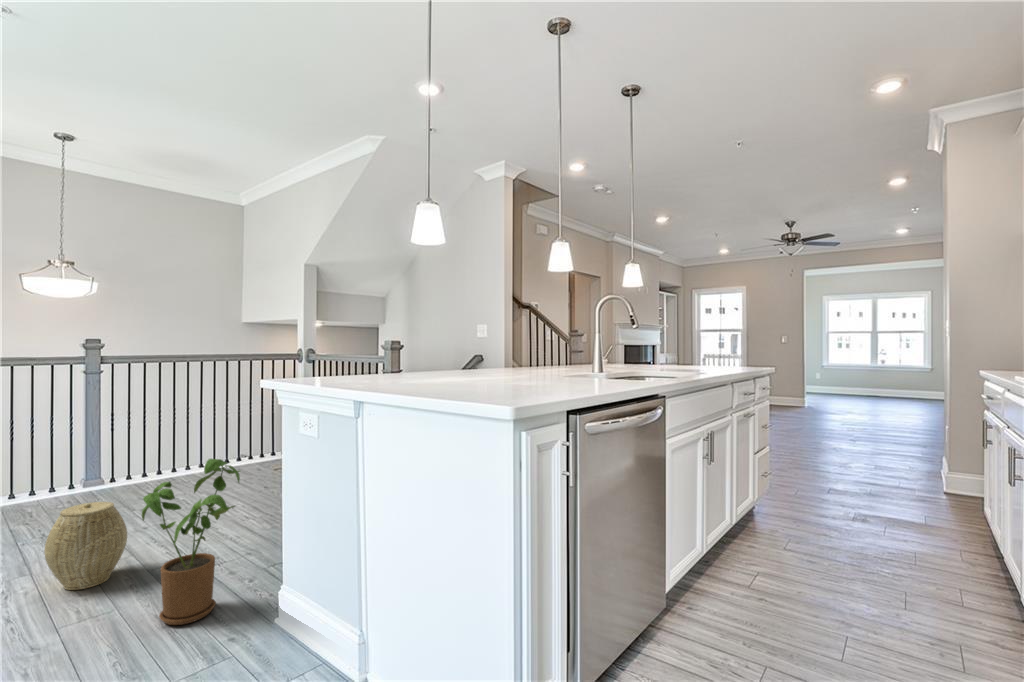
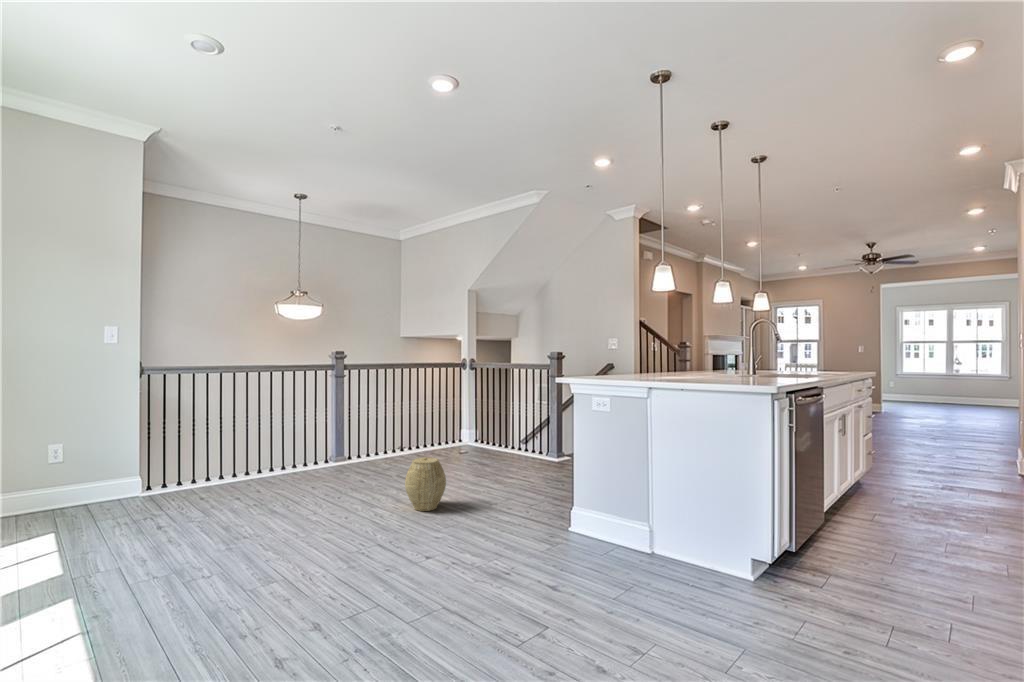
house plant: present [142,459,240,625] -> none [485,427,544,527]

